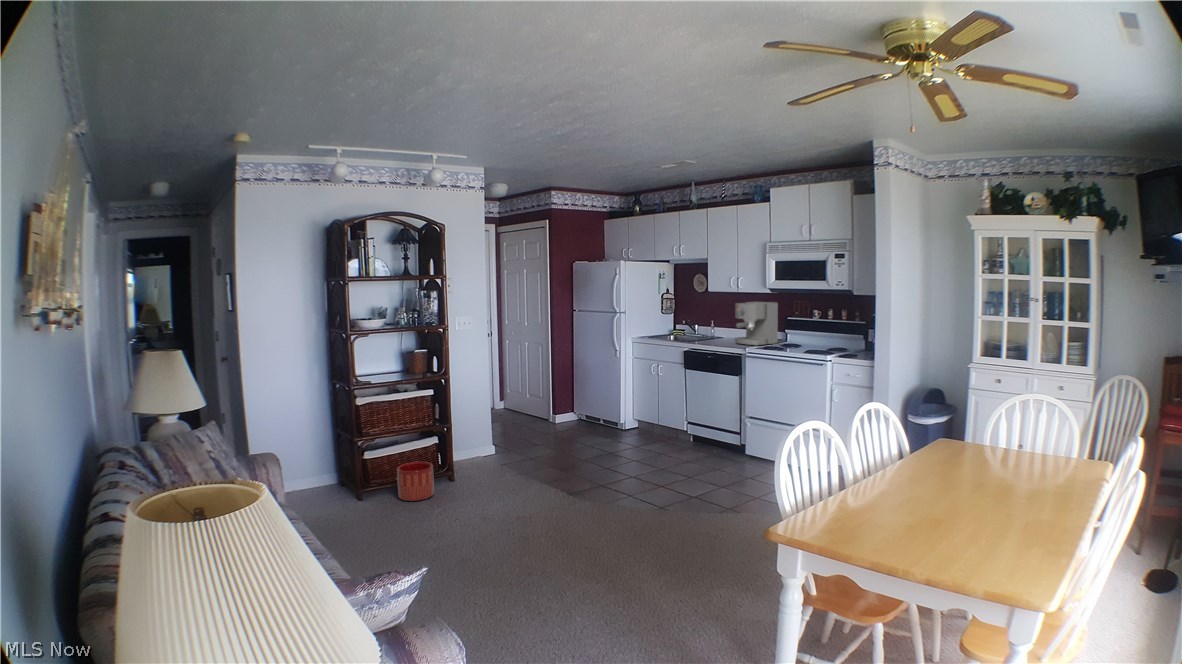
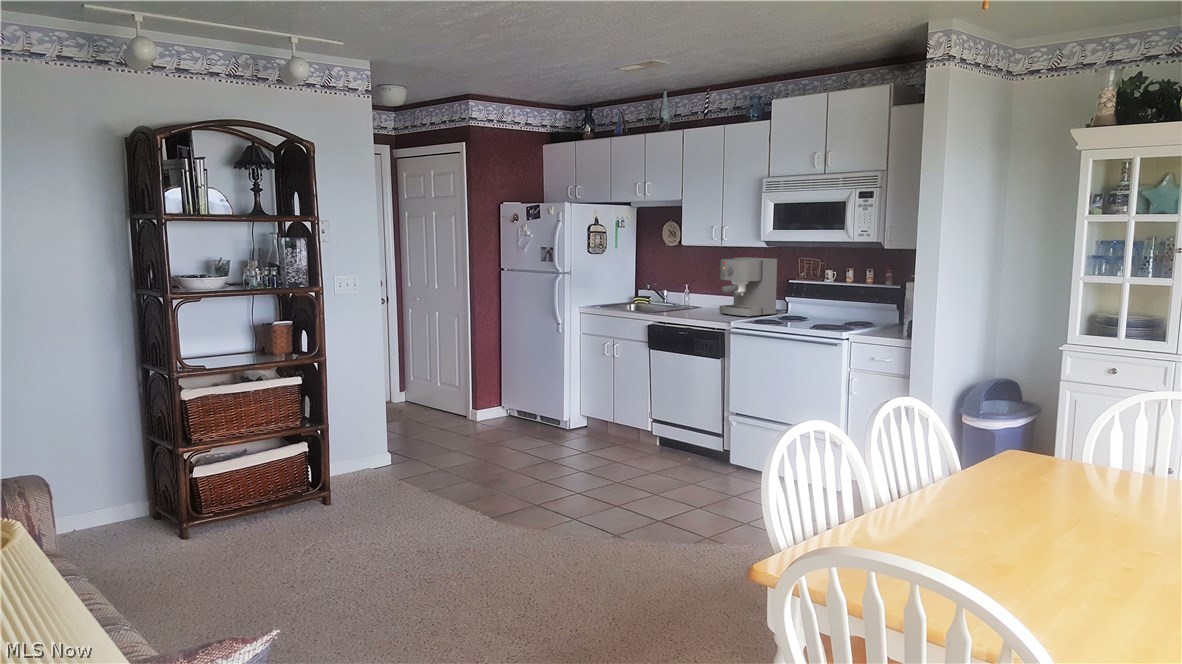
planter: present [397,462,434,501] -> none [243,482,299,540]

